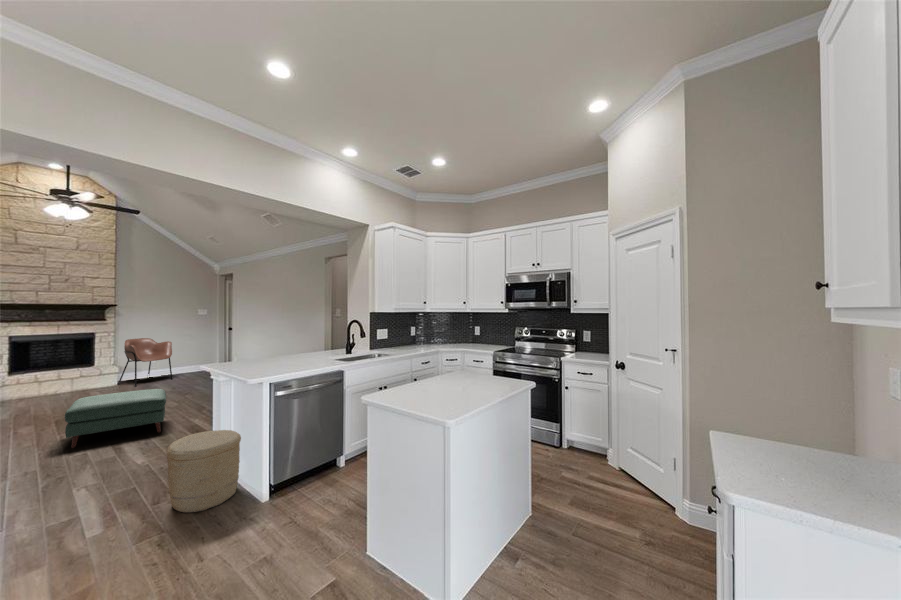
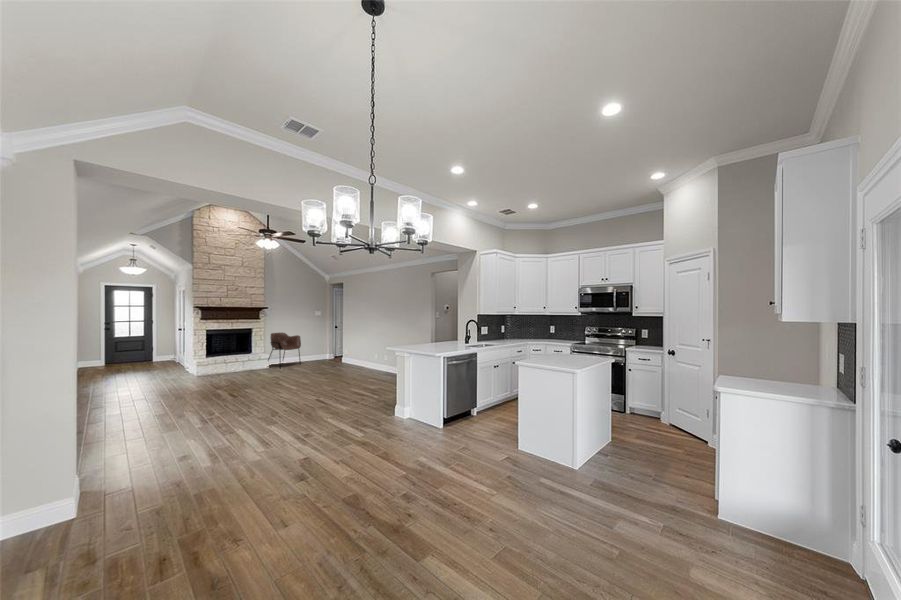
ottoman: present [65,389,166,448] -> none [281,367,337,402]
woven basket: present [167,430,241,513] -> none [385,387,422,432]

